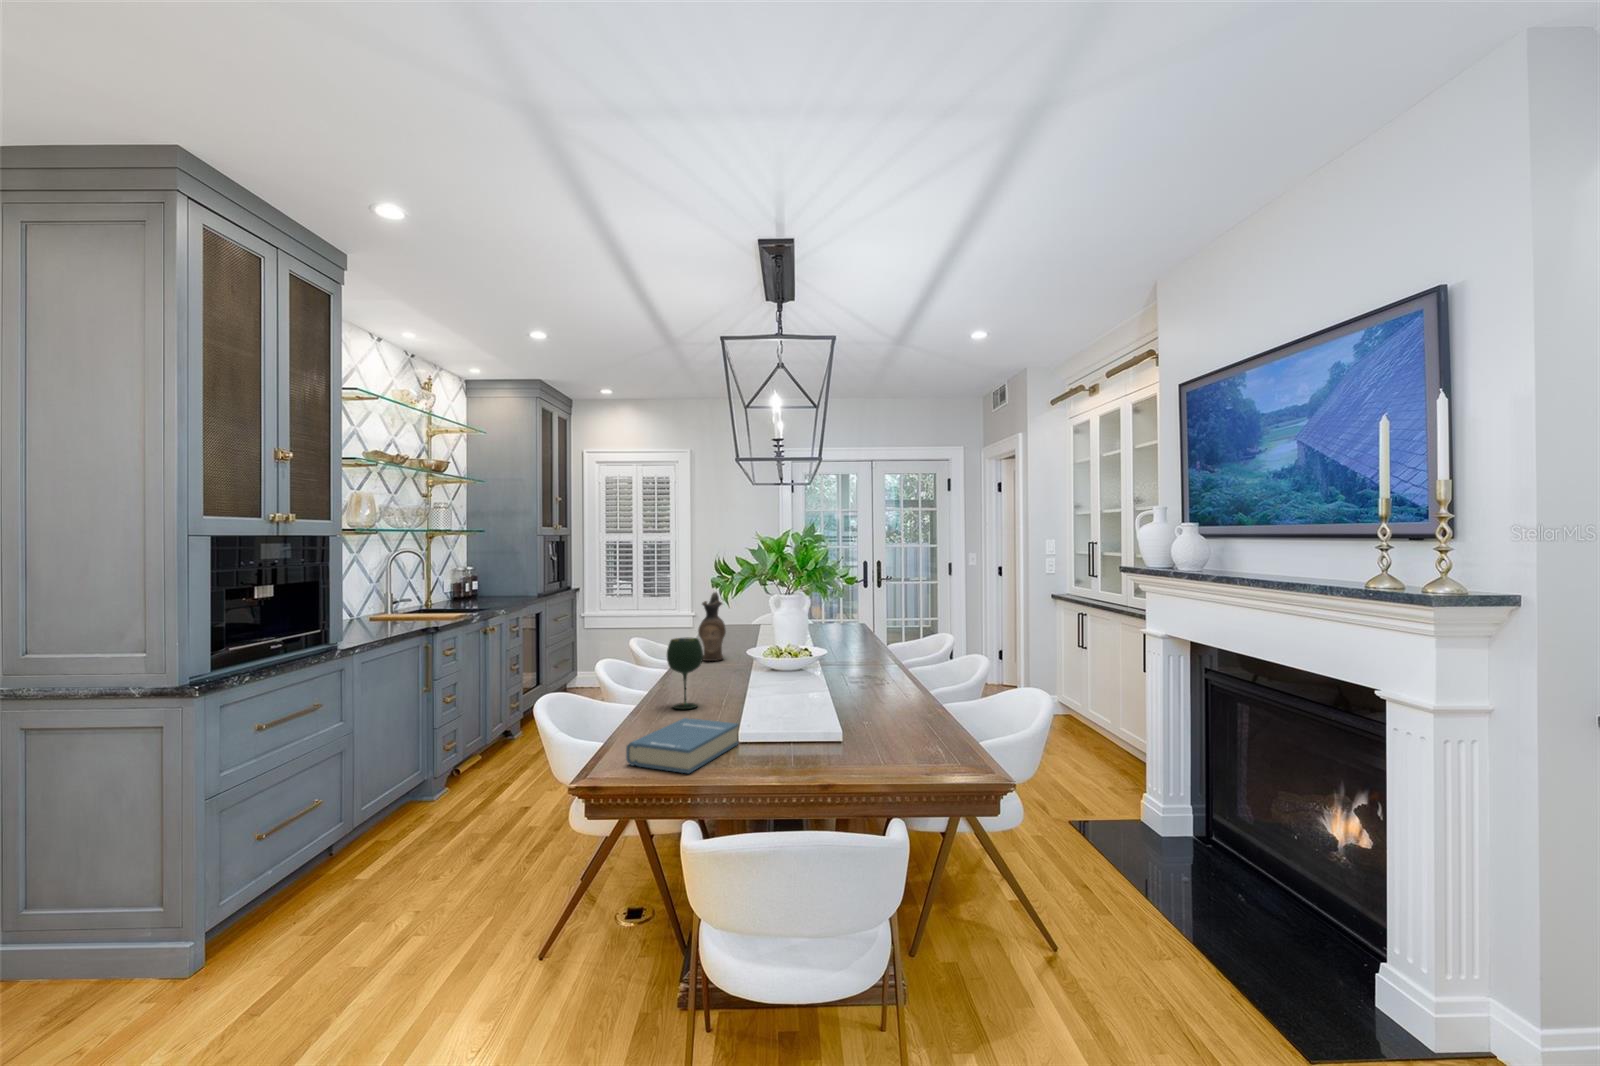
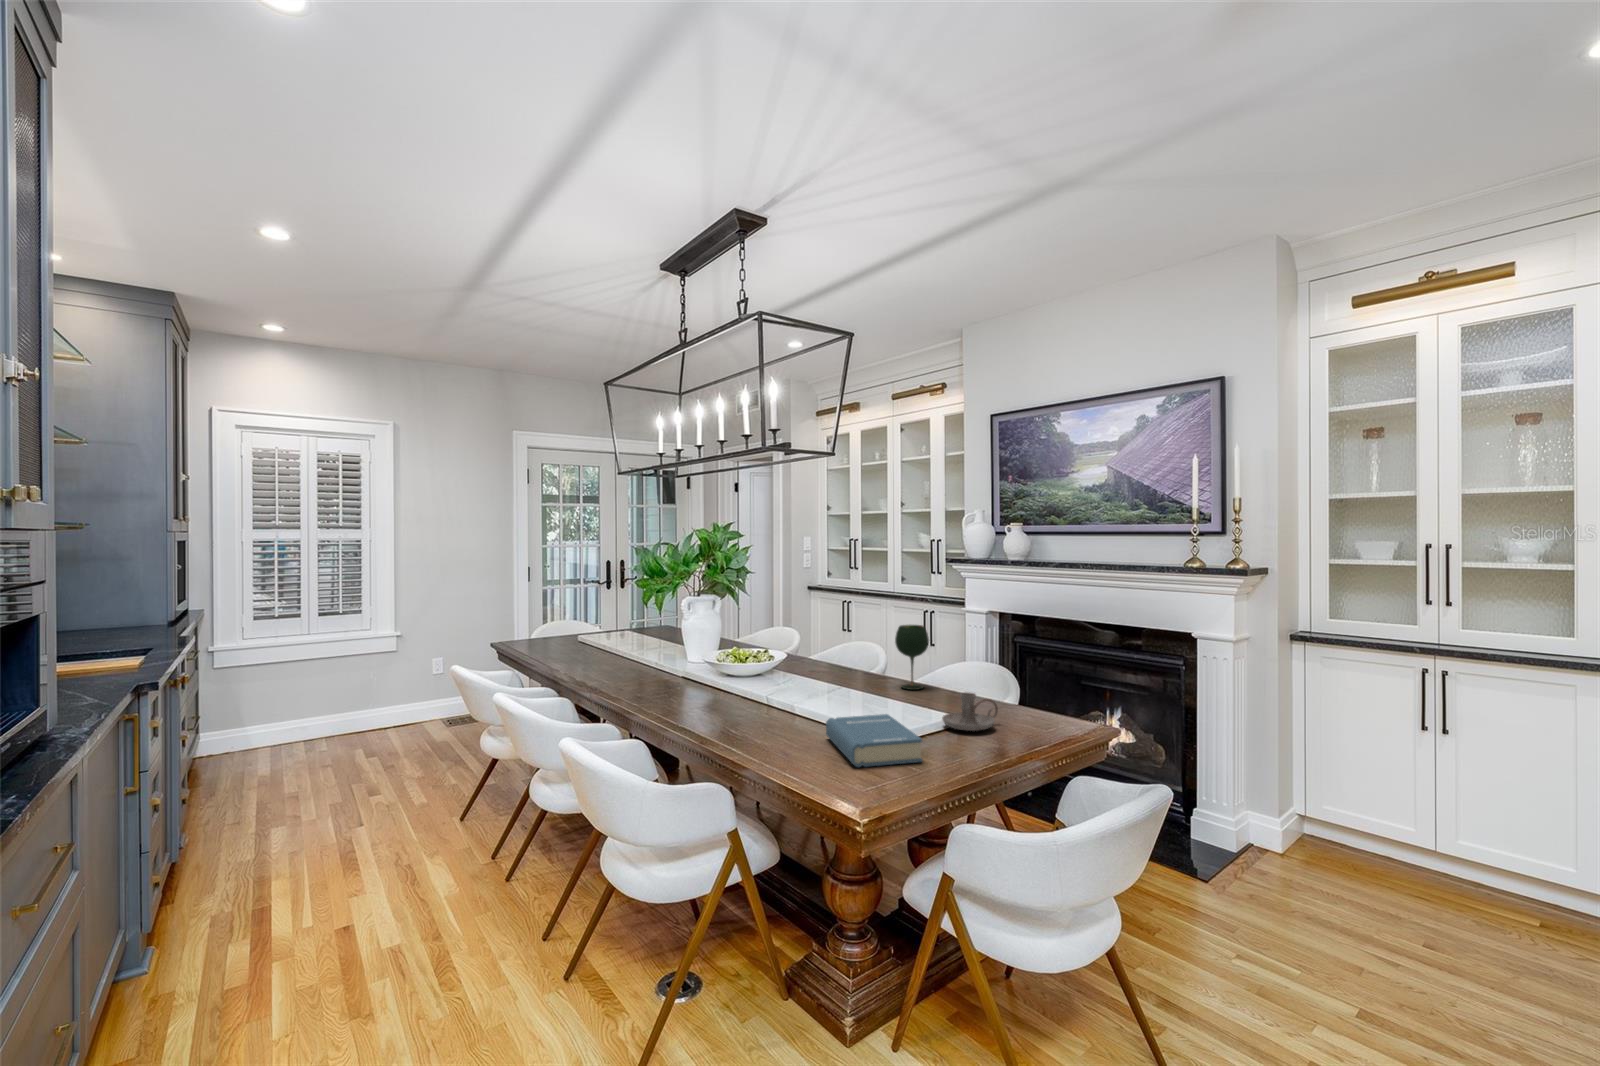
ceramic pitcher: present [698,592,726,661] -> none [621,596,654,673]
wine glass: present [667,637,703,709] -> present [895,625,929,690]
candle holder: none [795,714,866,758] -> present [942,692,998,731]

